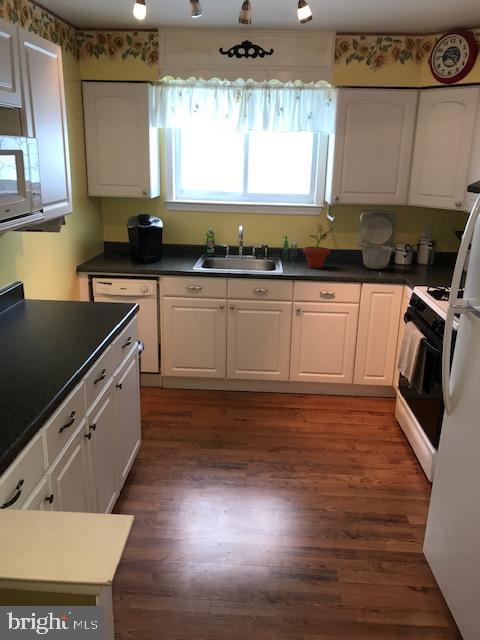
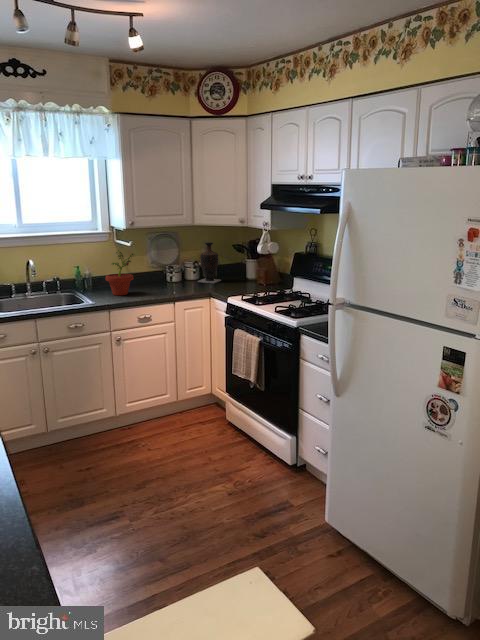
vase: none [405,225,433,269] -> present [198,243,221,283]
ceramic bowl: present [362,245,393,269] -> none [162,266,191,289]

